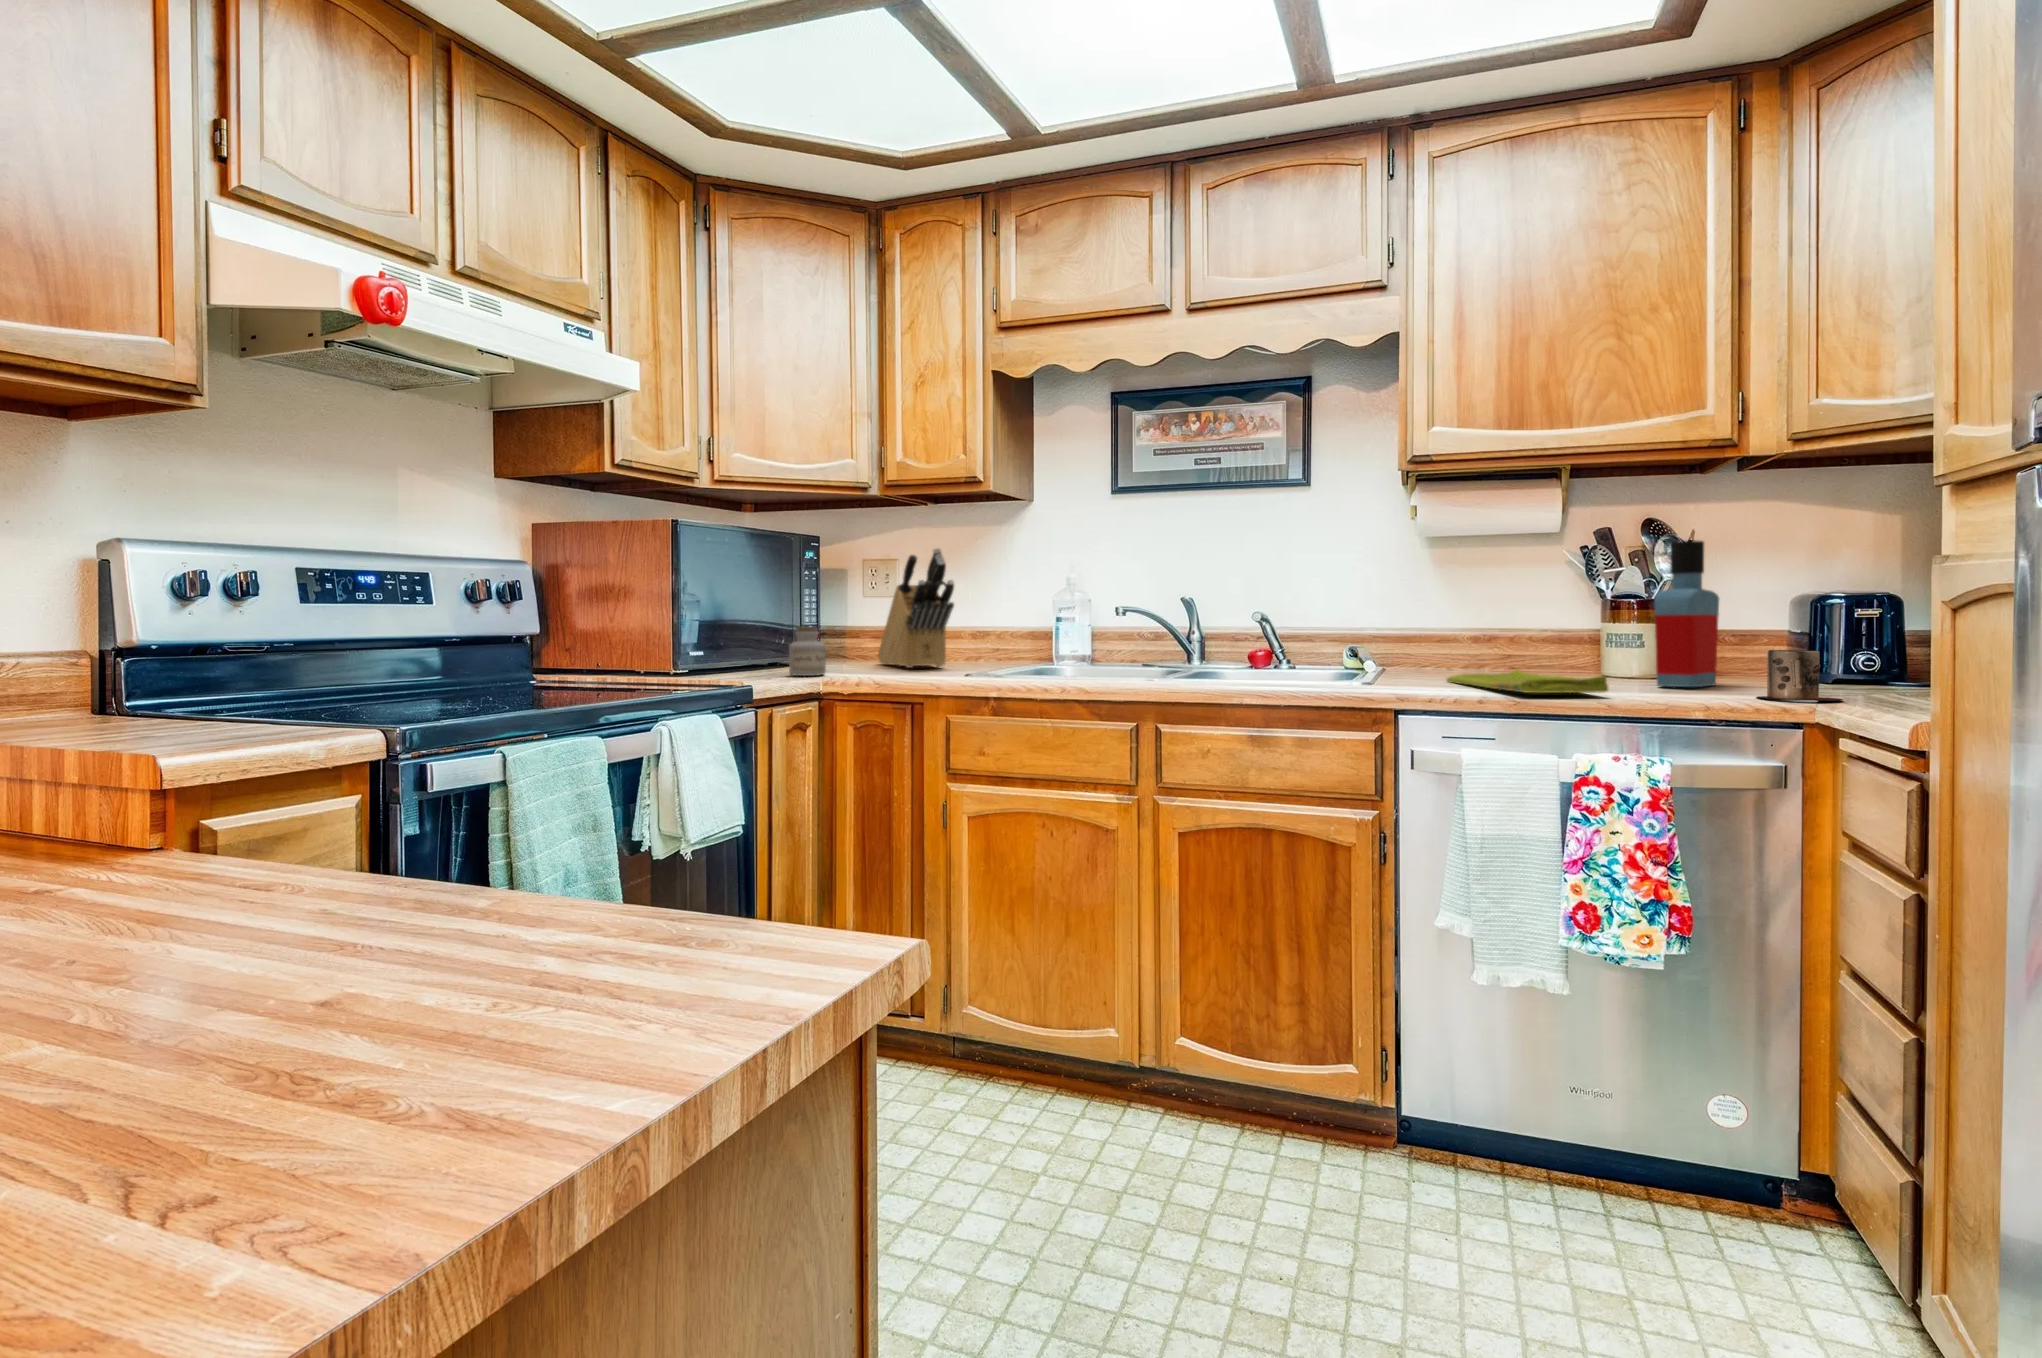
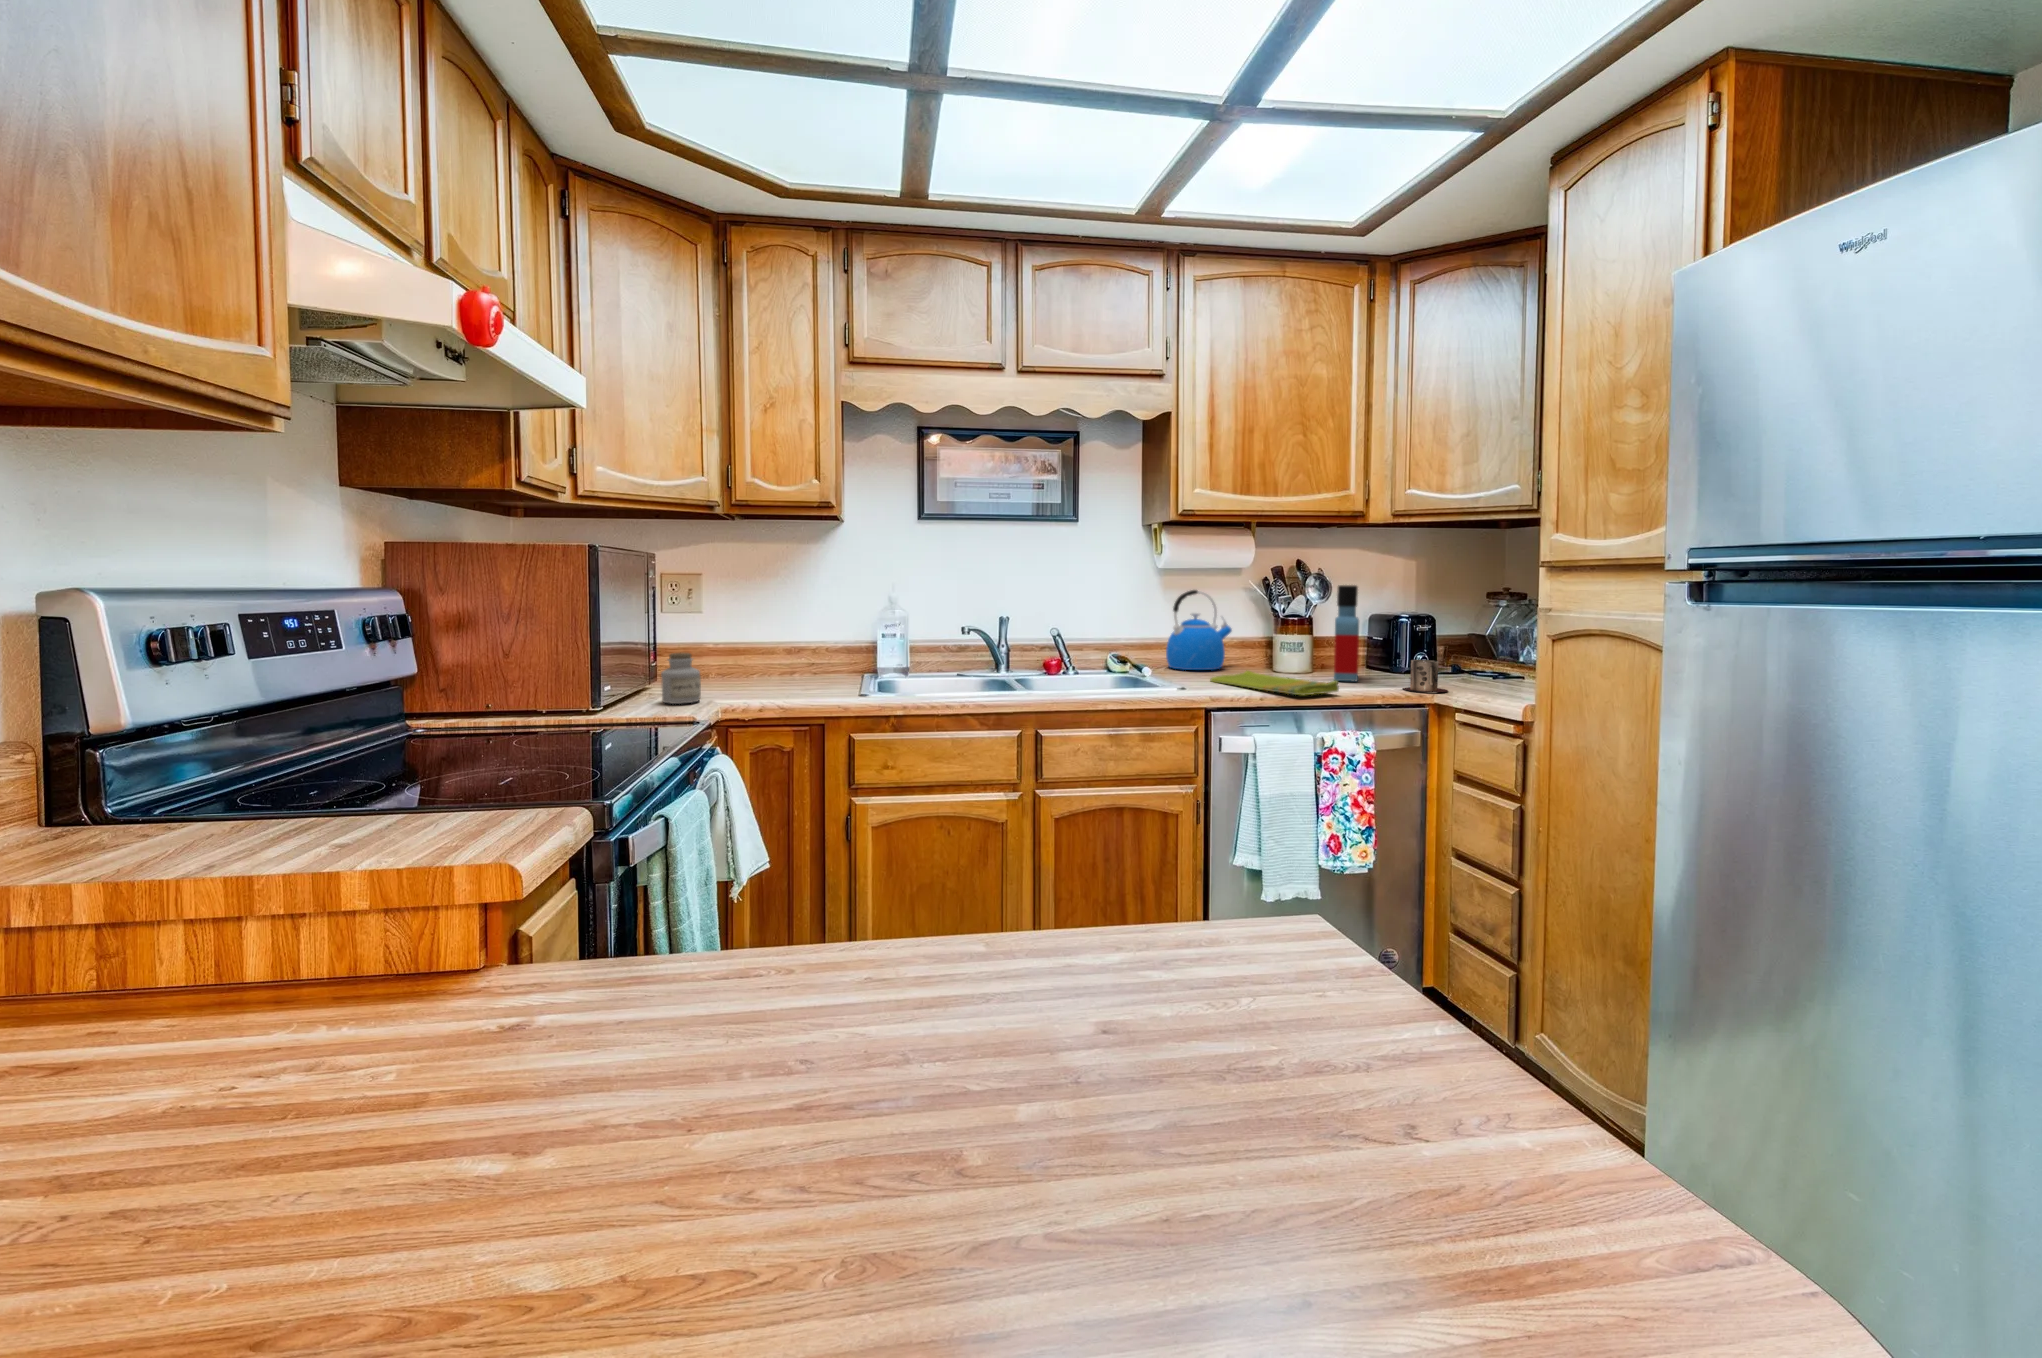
knife block: present [878,548,954,668] -> none [703,571,811,685]
kettle: none [1426,563,1535,672] -> present [1166,590,1232,670]

